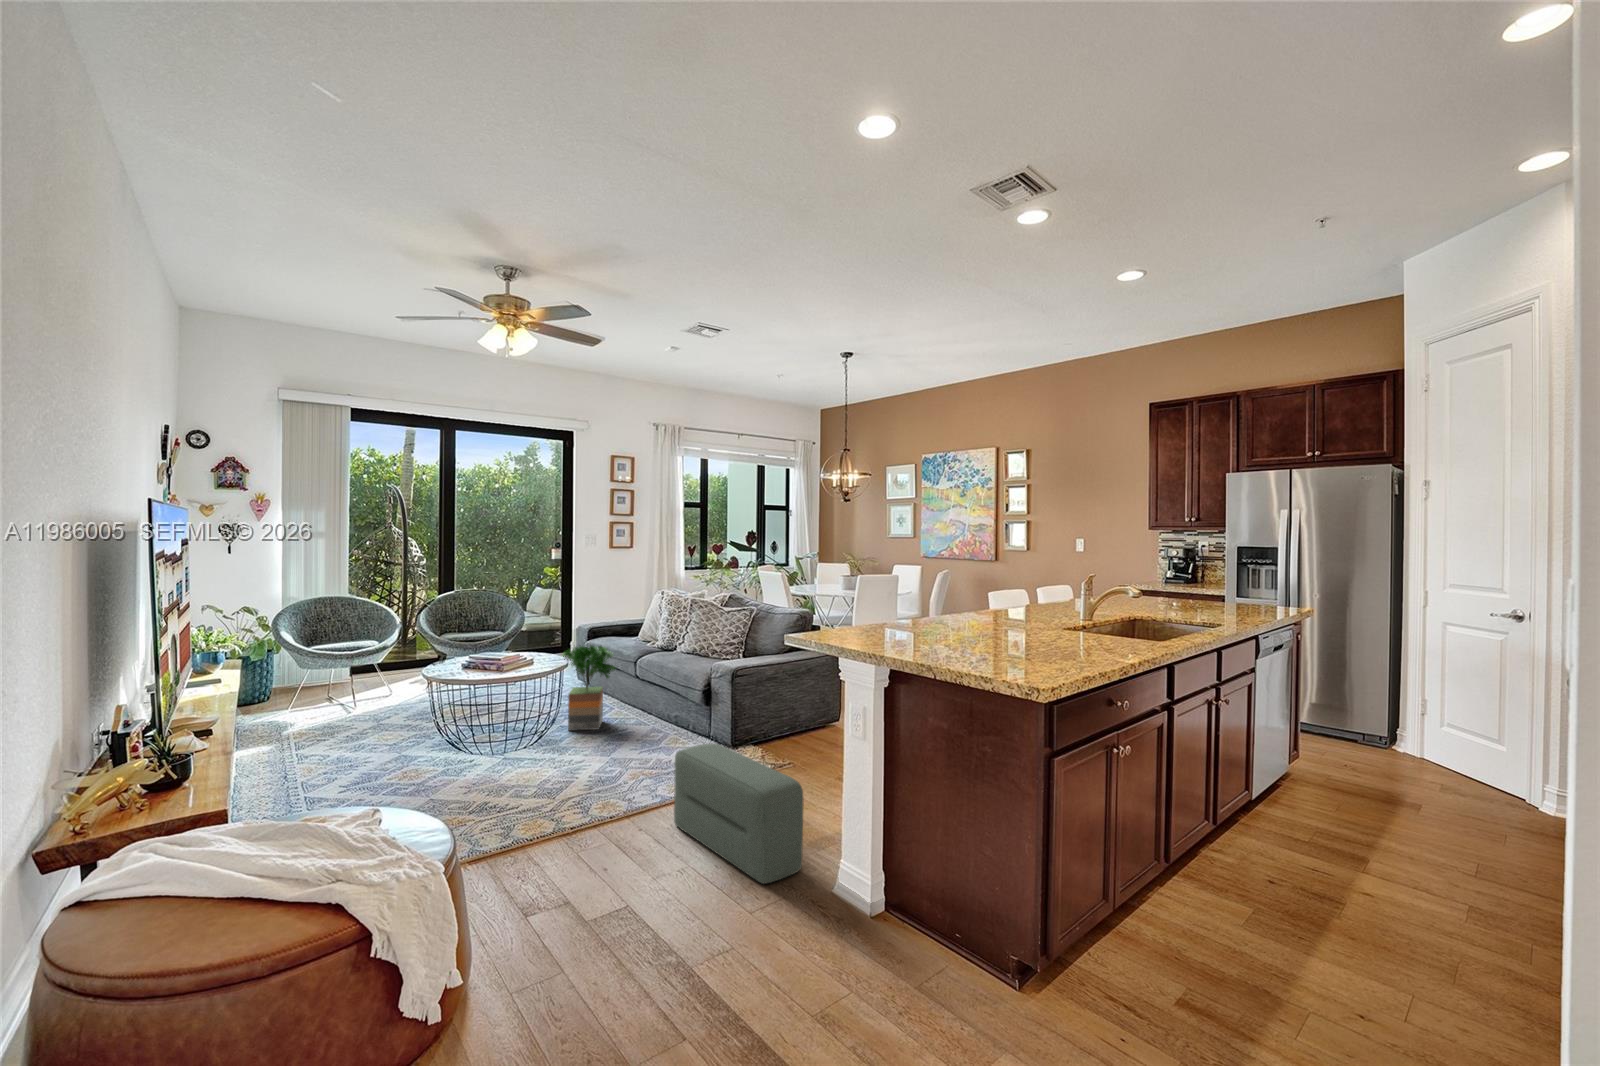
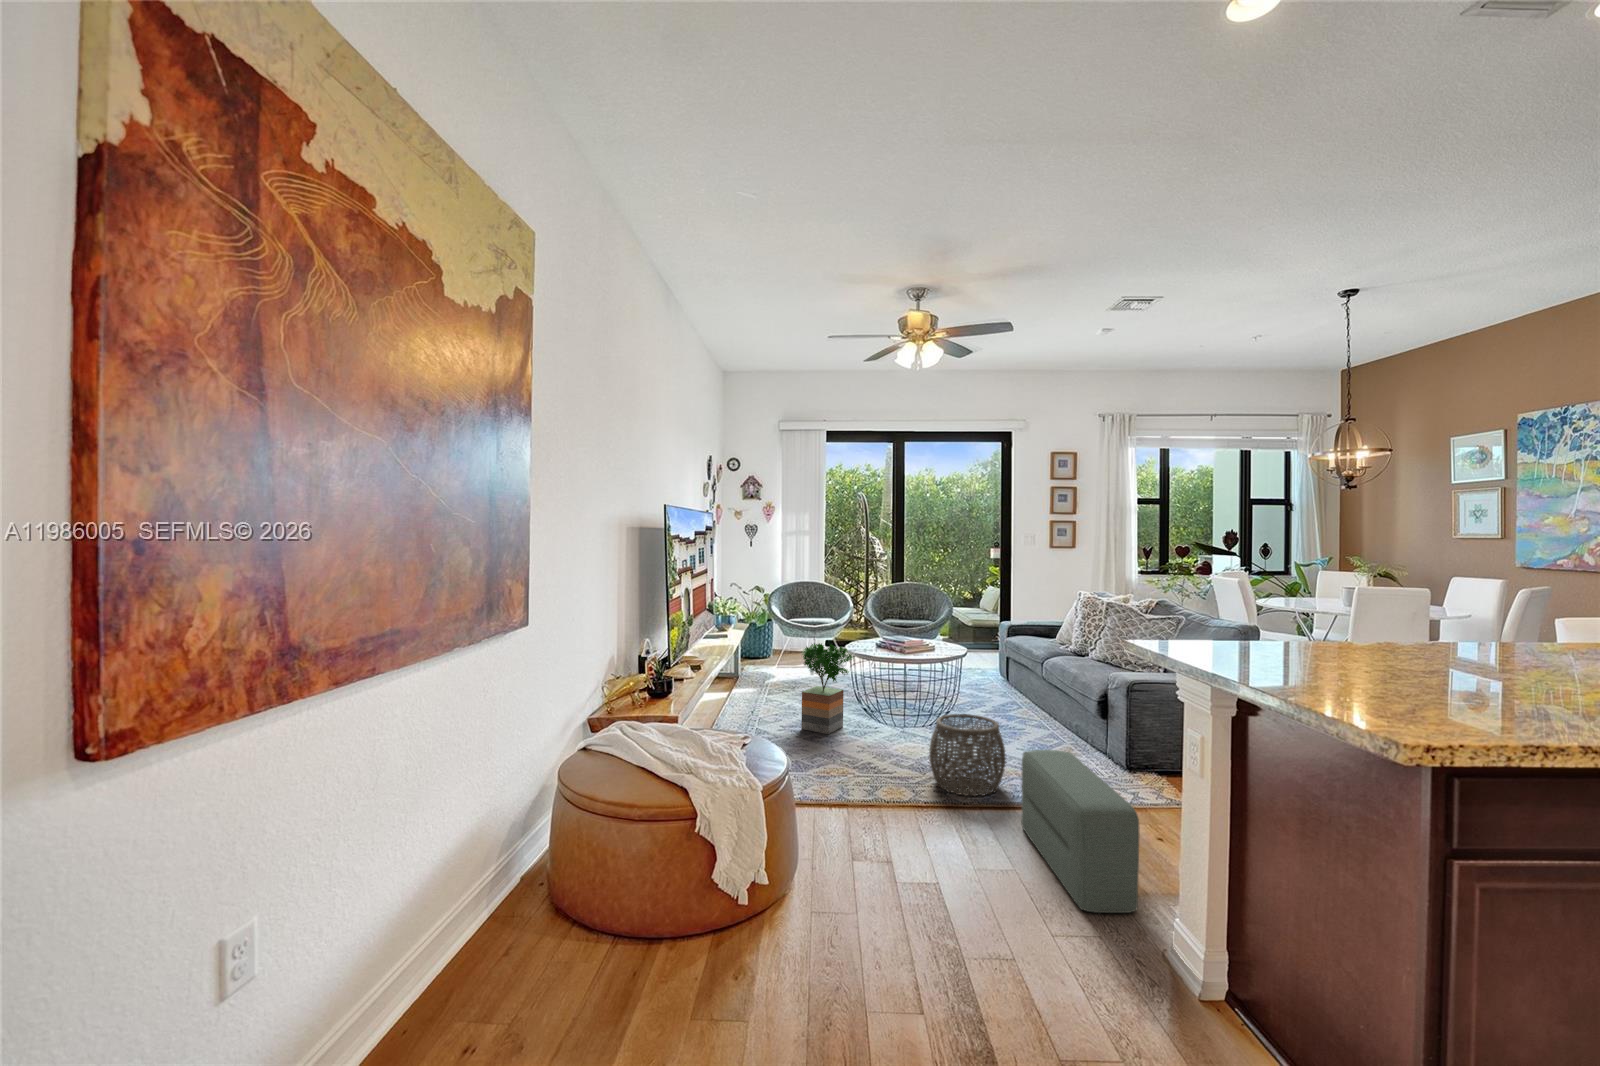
potted tree: present [562,646,615,730] -> present [801,643,853,734]
woven basket: none [562,725,643,810] -> present [929,714,1006,796]

